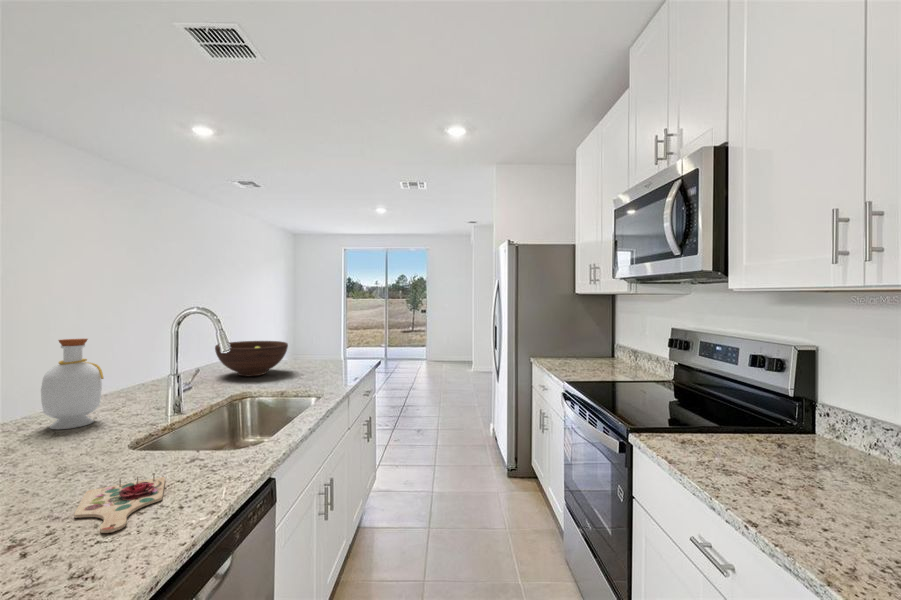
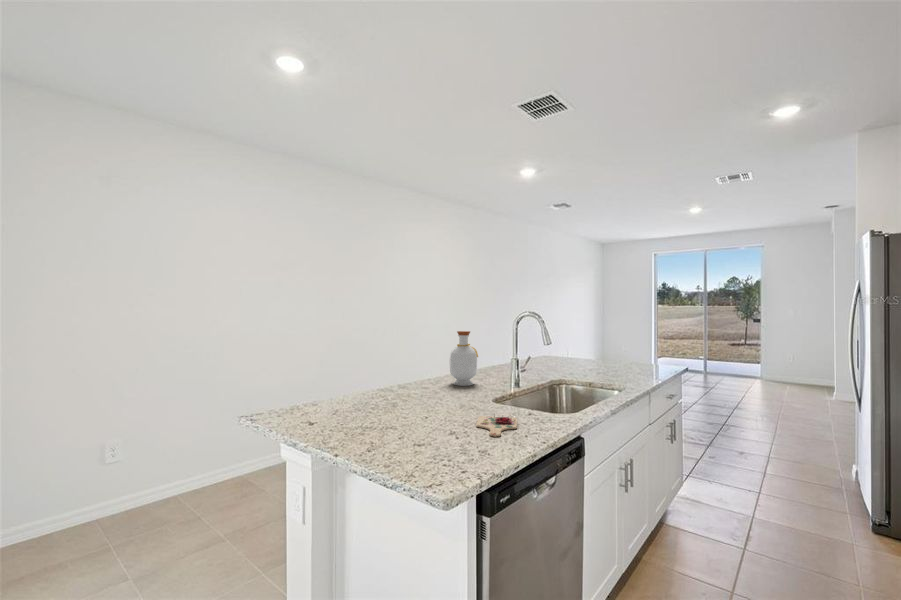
fruit bowl: present [215,341,288,376] -> none [539,341,595,369]

